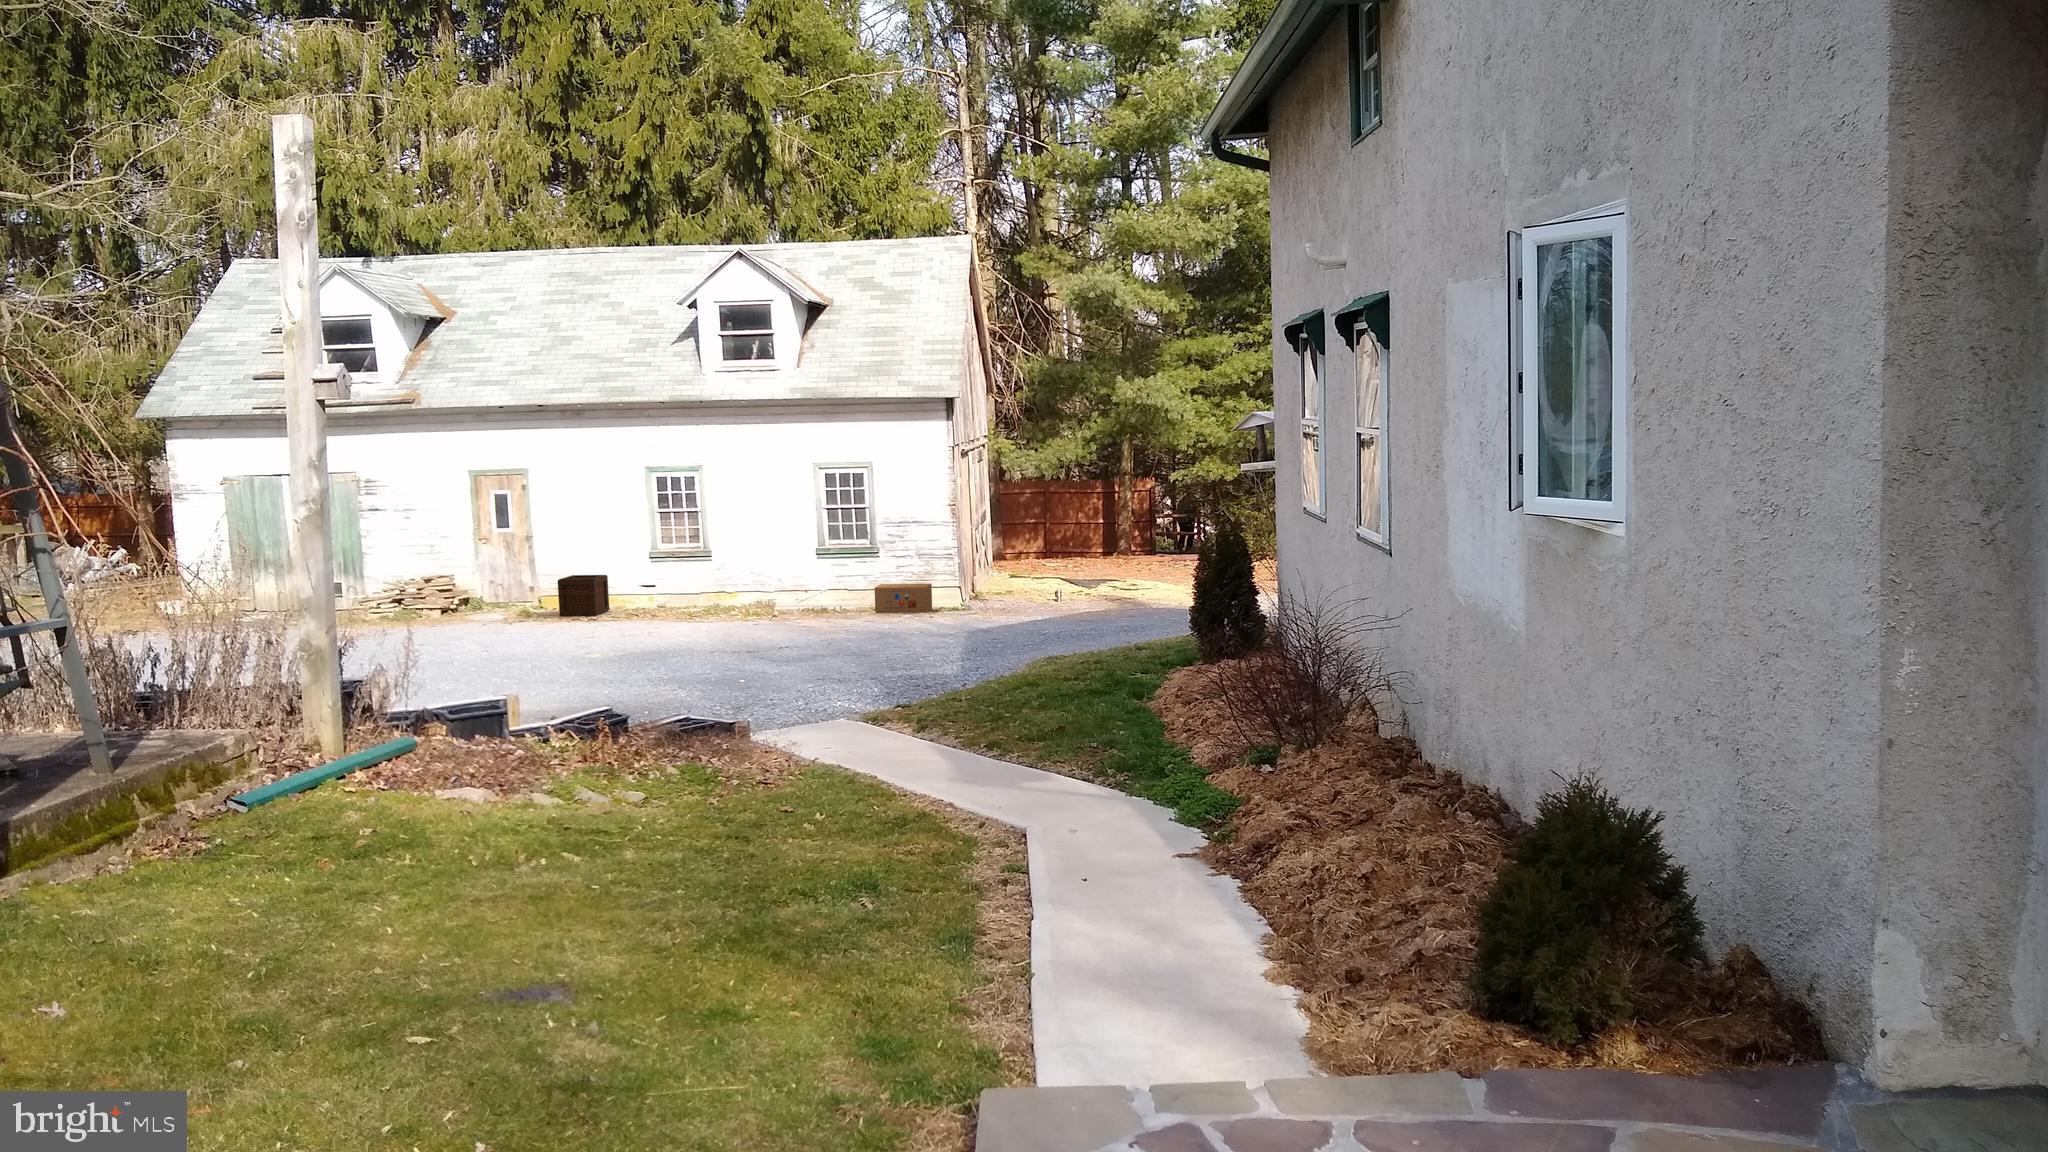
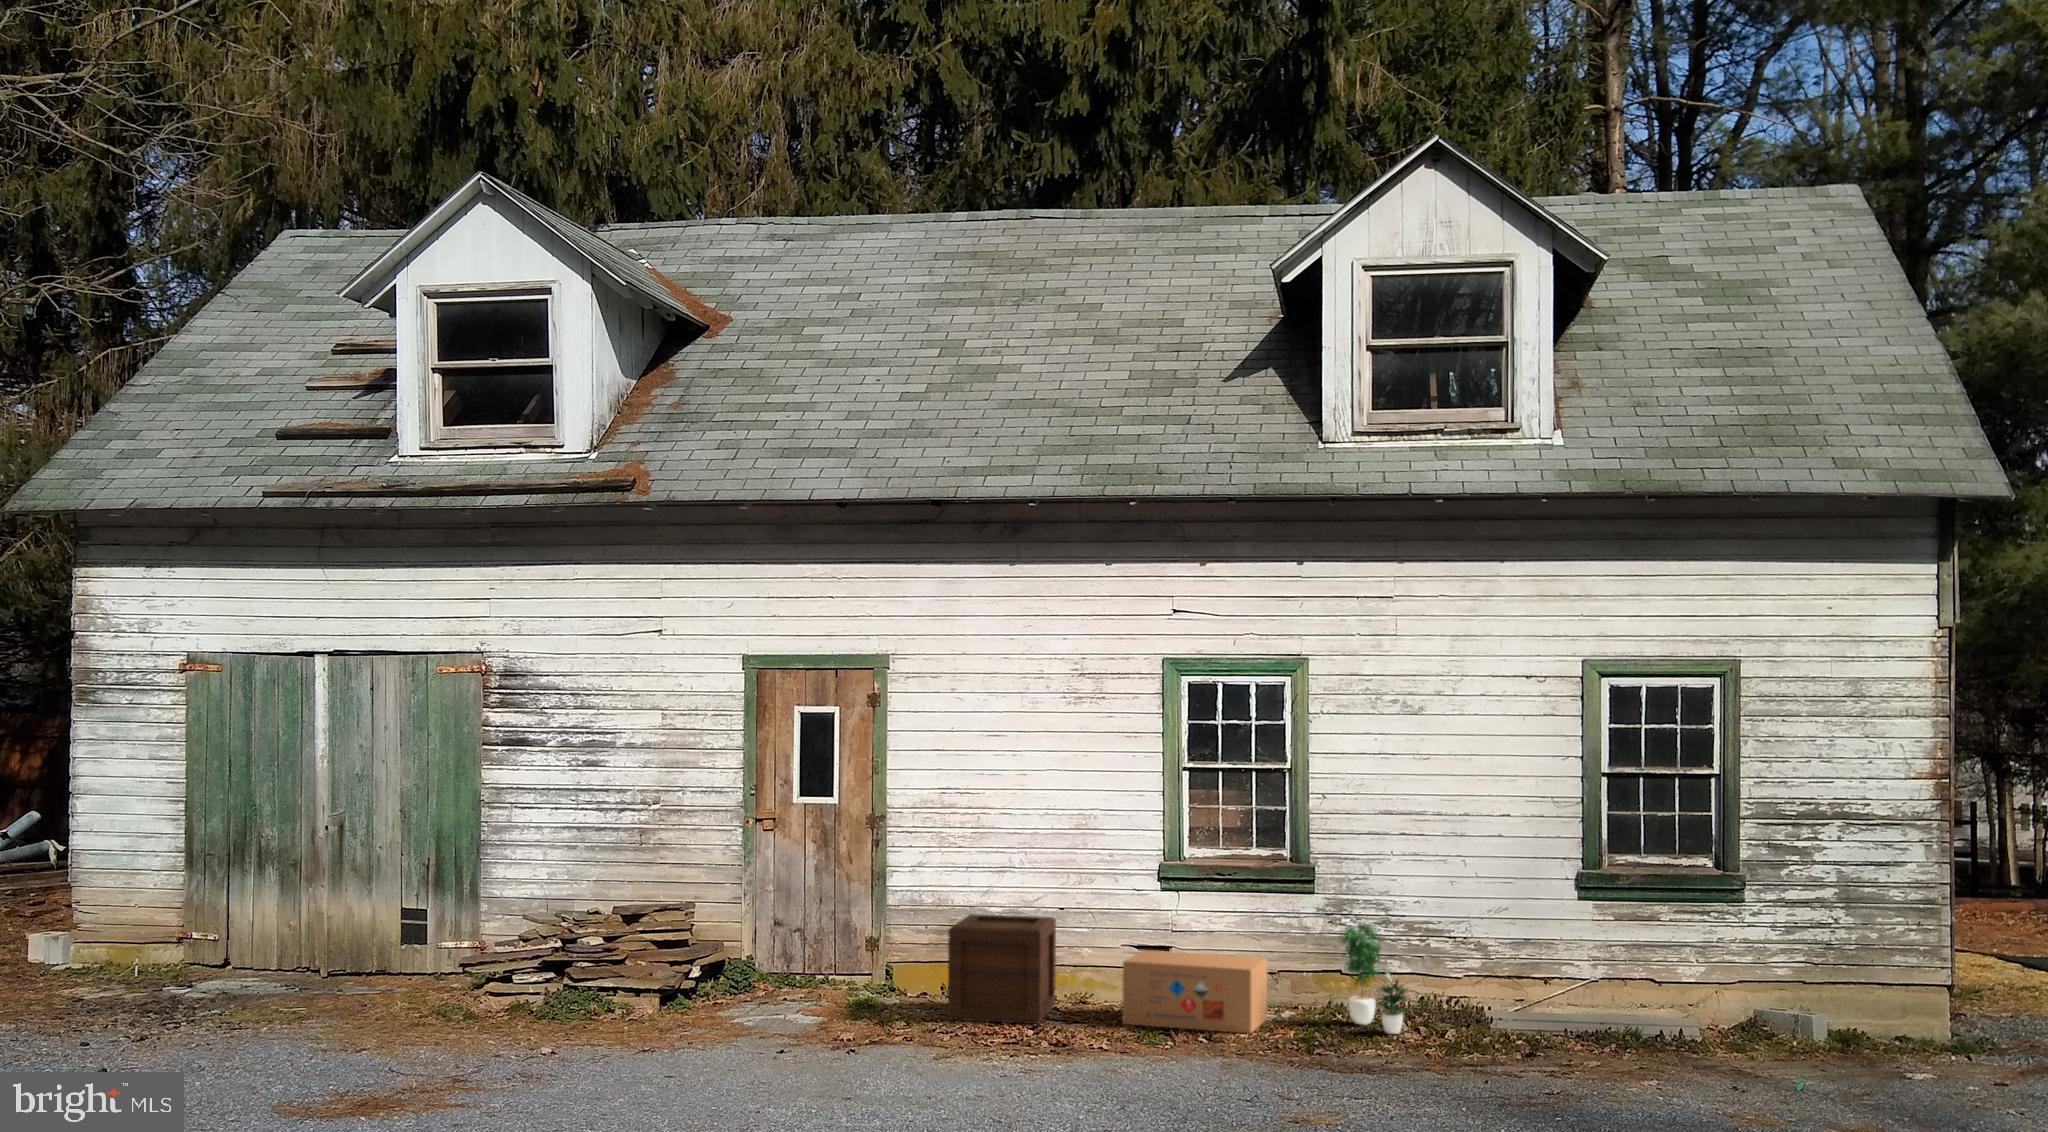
potted plant: none [717,568,743,614] -> present [1340,922,1410,1034]
cardboard box: present [874,584,932,612] -> present [1123,950,1268,1033]

